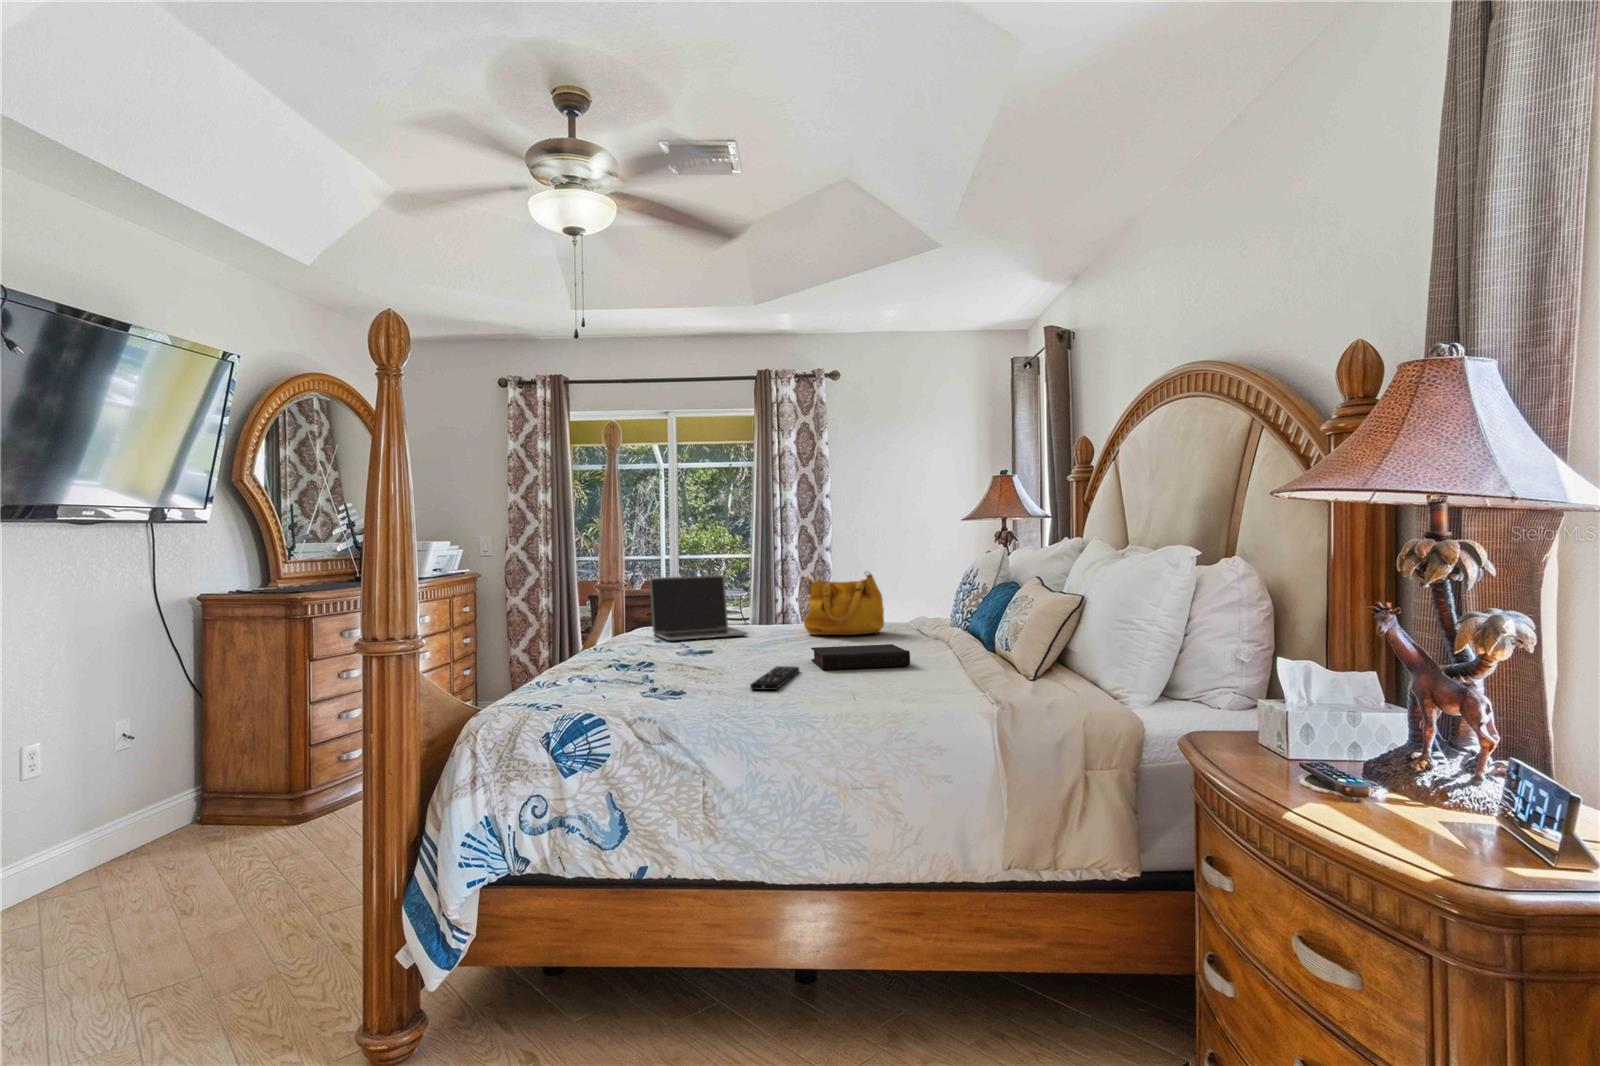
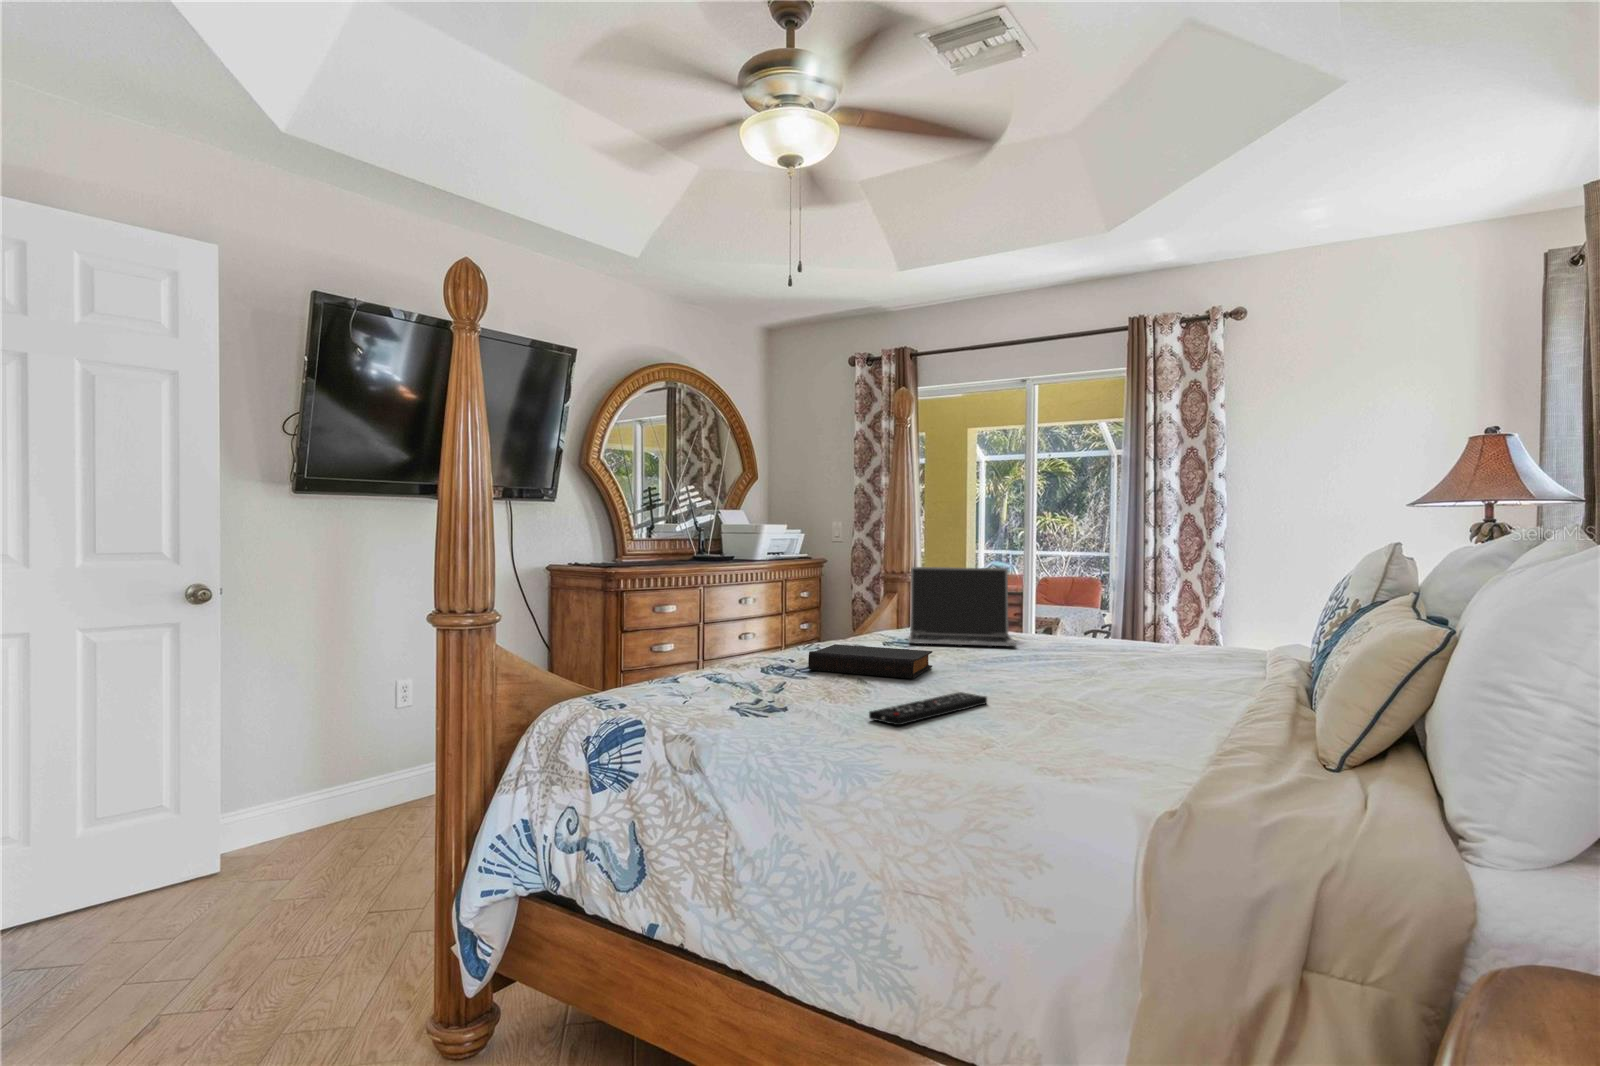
handbag: present [804,574,884,635] -> none [1095,572,1221,664]
book: present [811,644,910,670] -> present [808,644,932,678]

